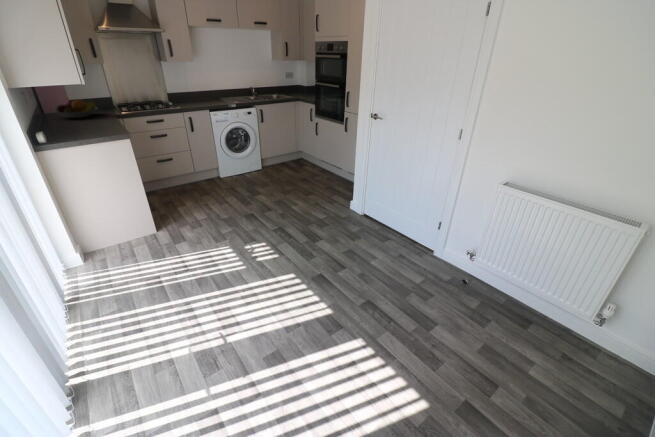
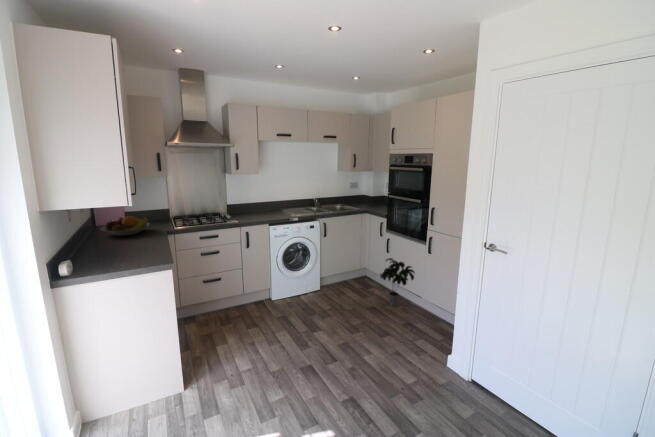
potted plant: none [310,138,336,178] -> present [380,258,415,306]

